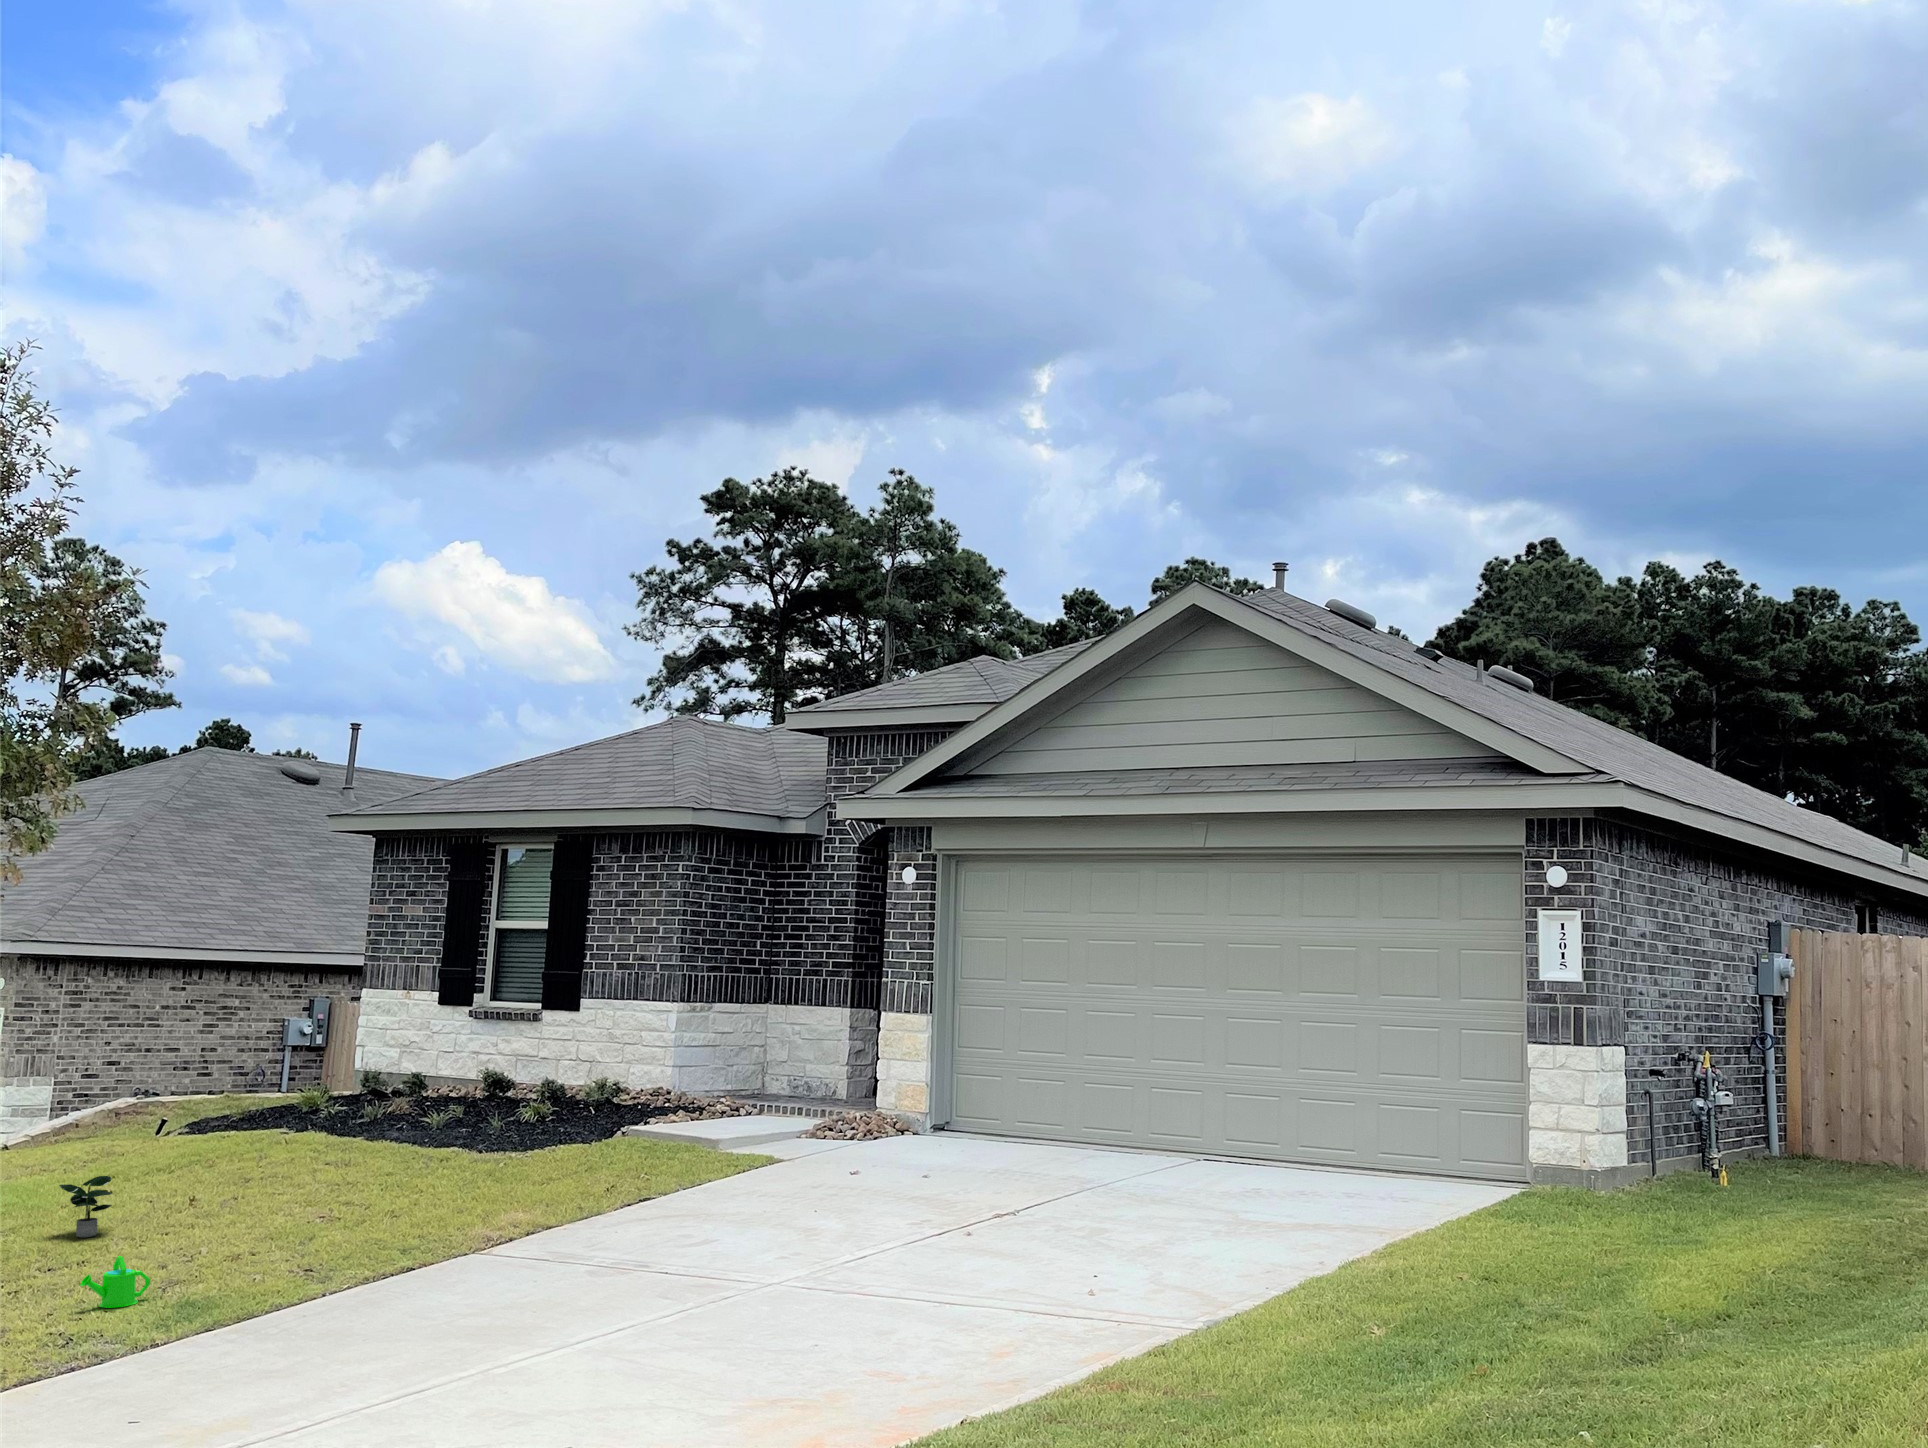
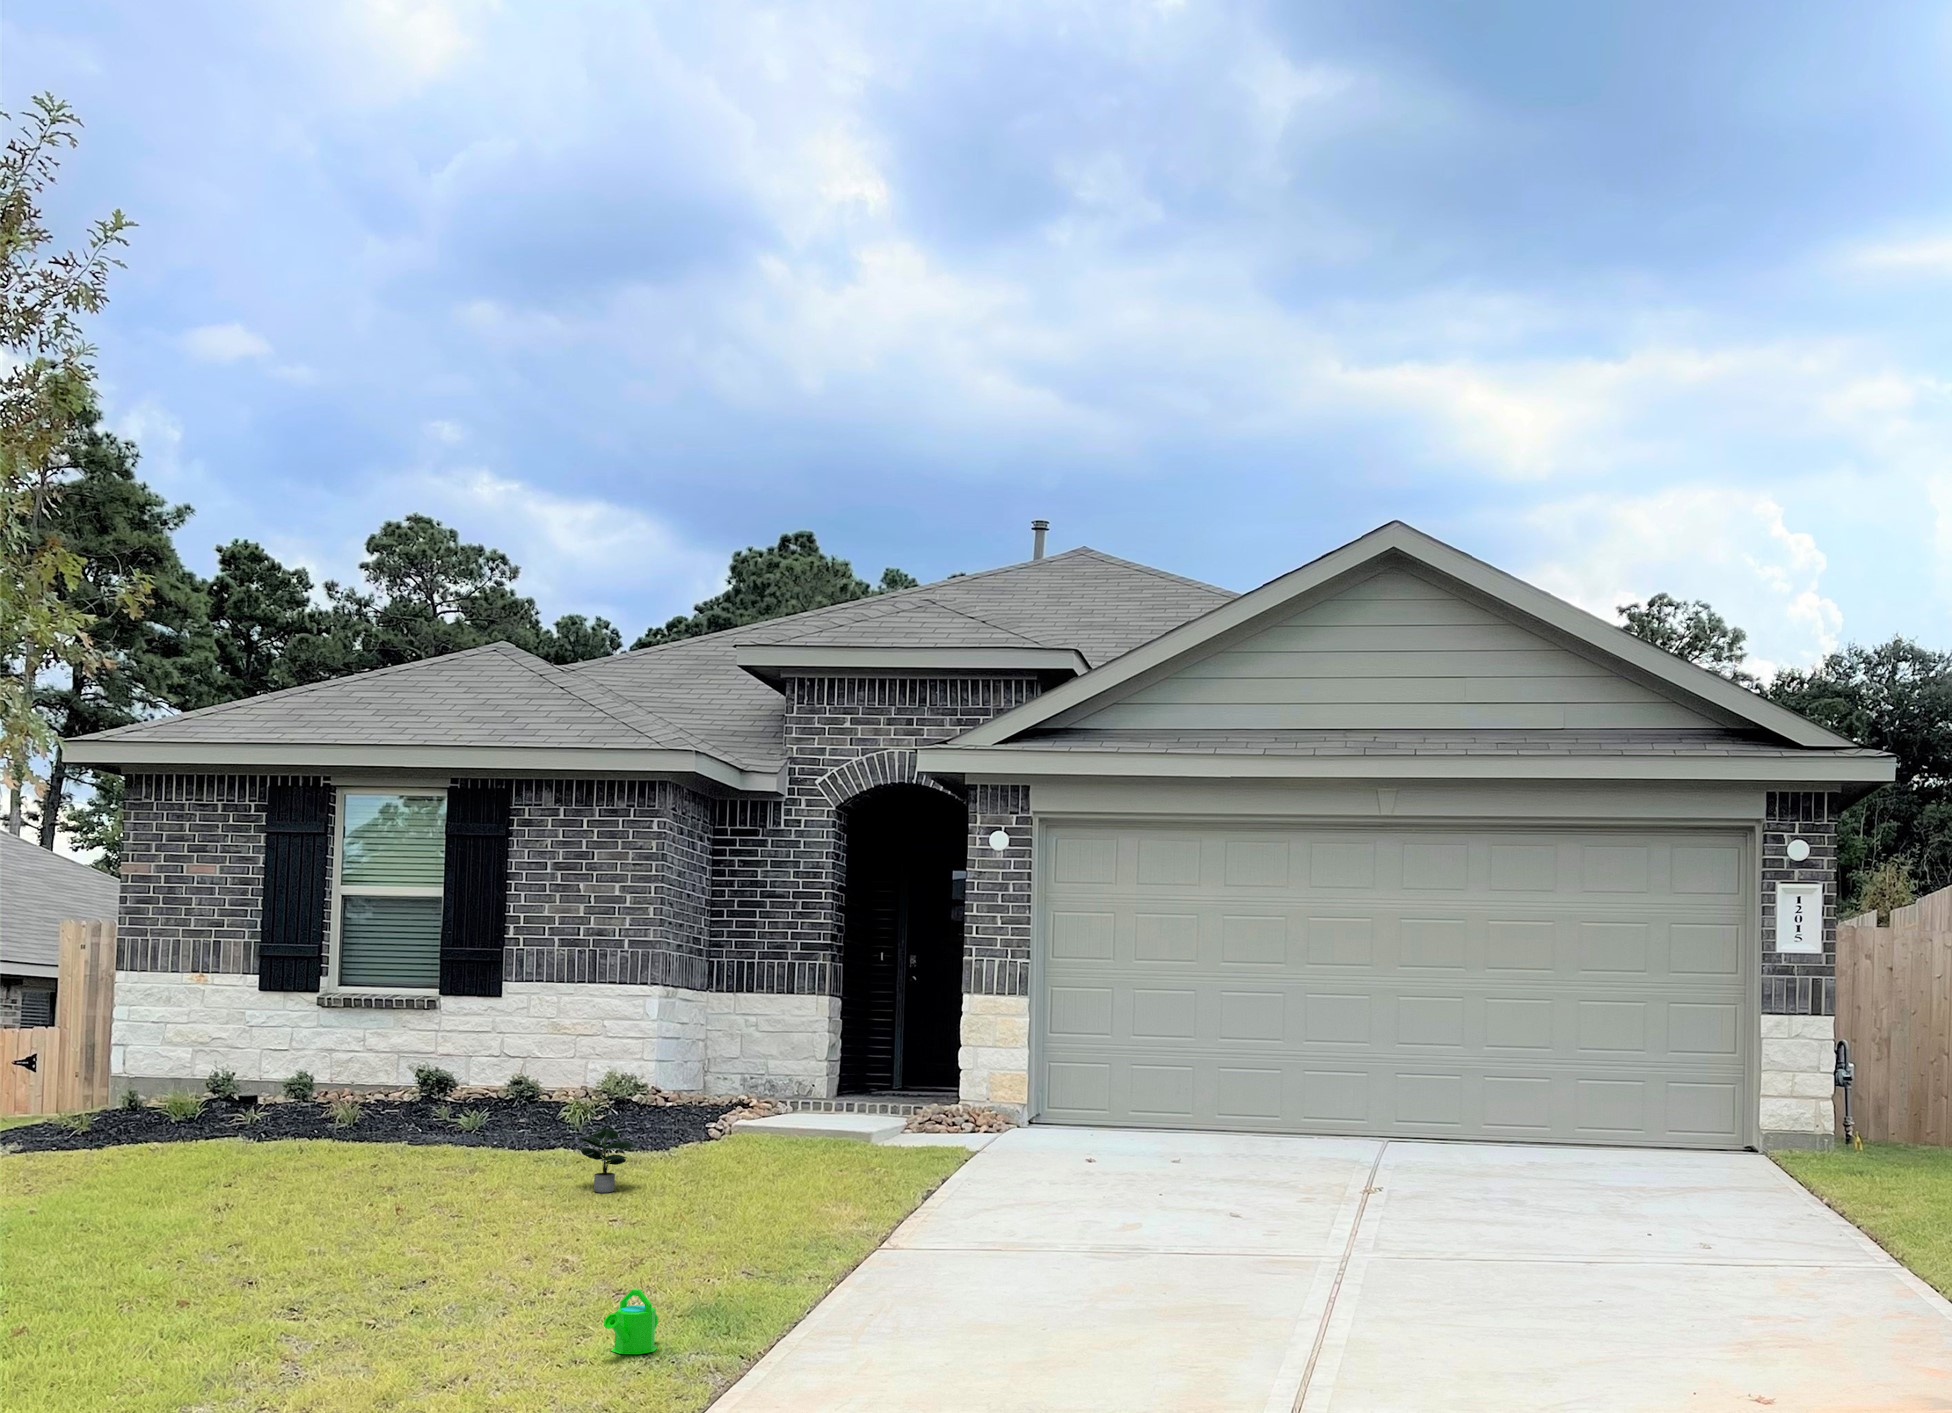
potted plant: present [59,1176,113,1238] -> present [580,1128,637,1193]

